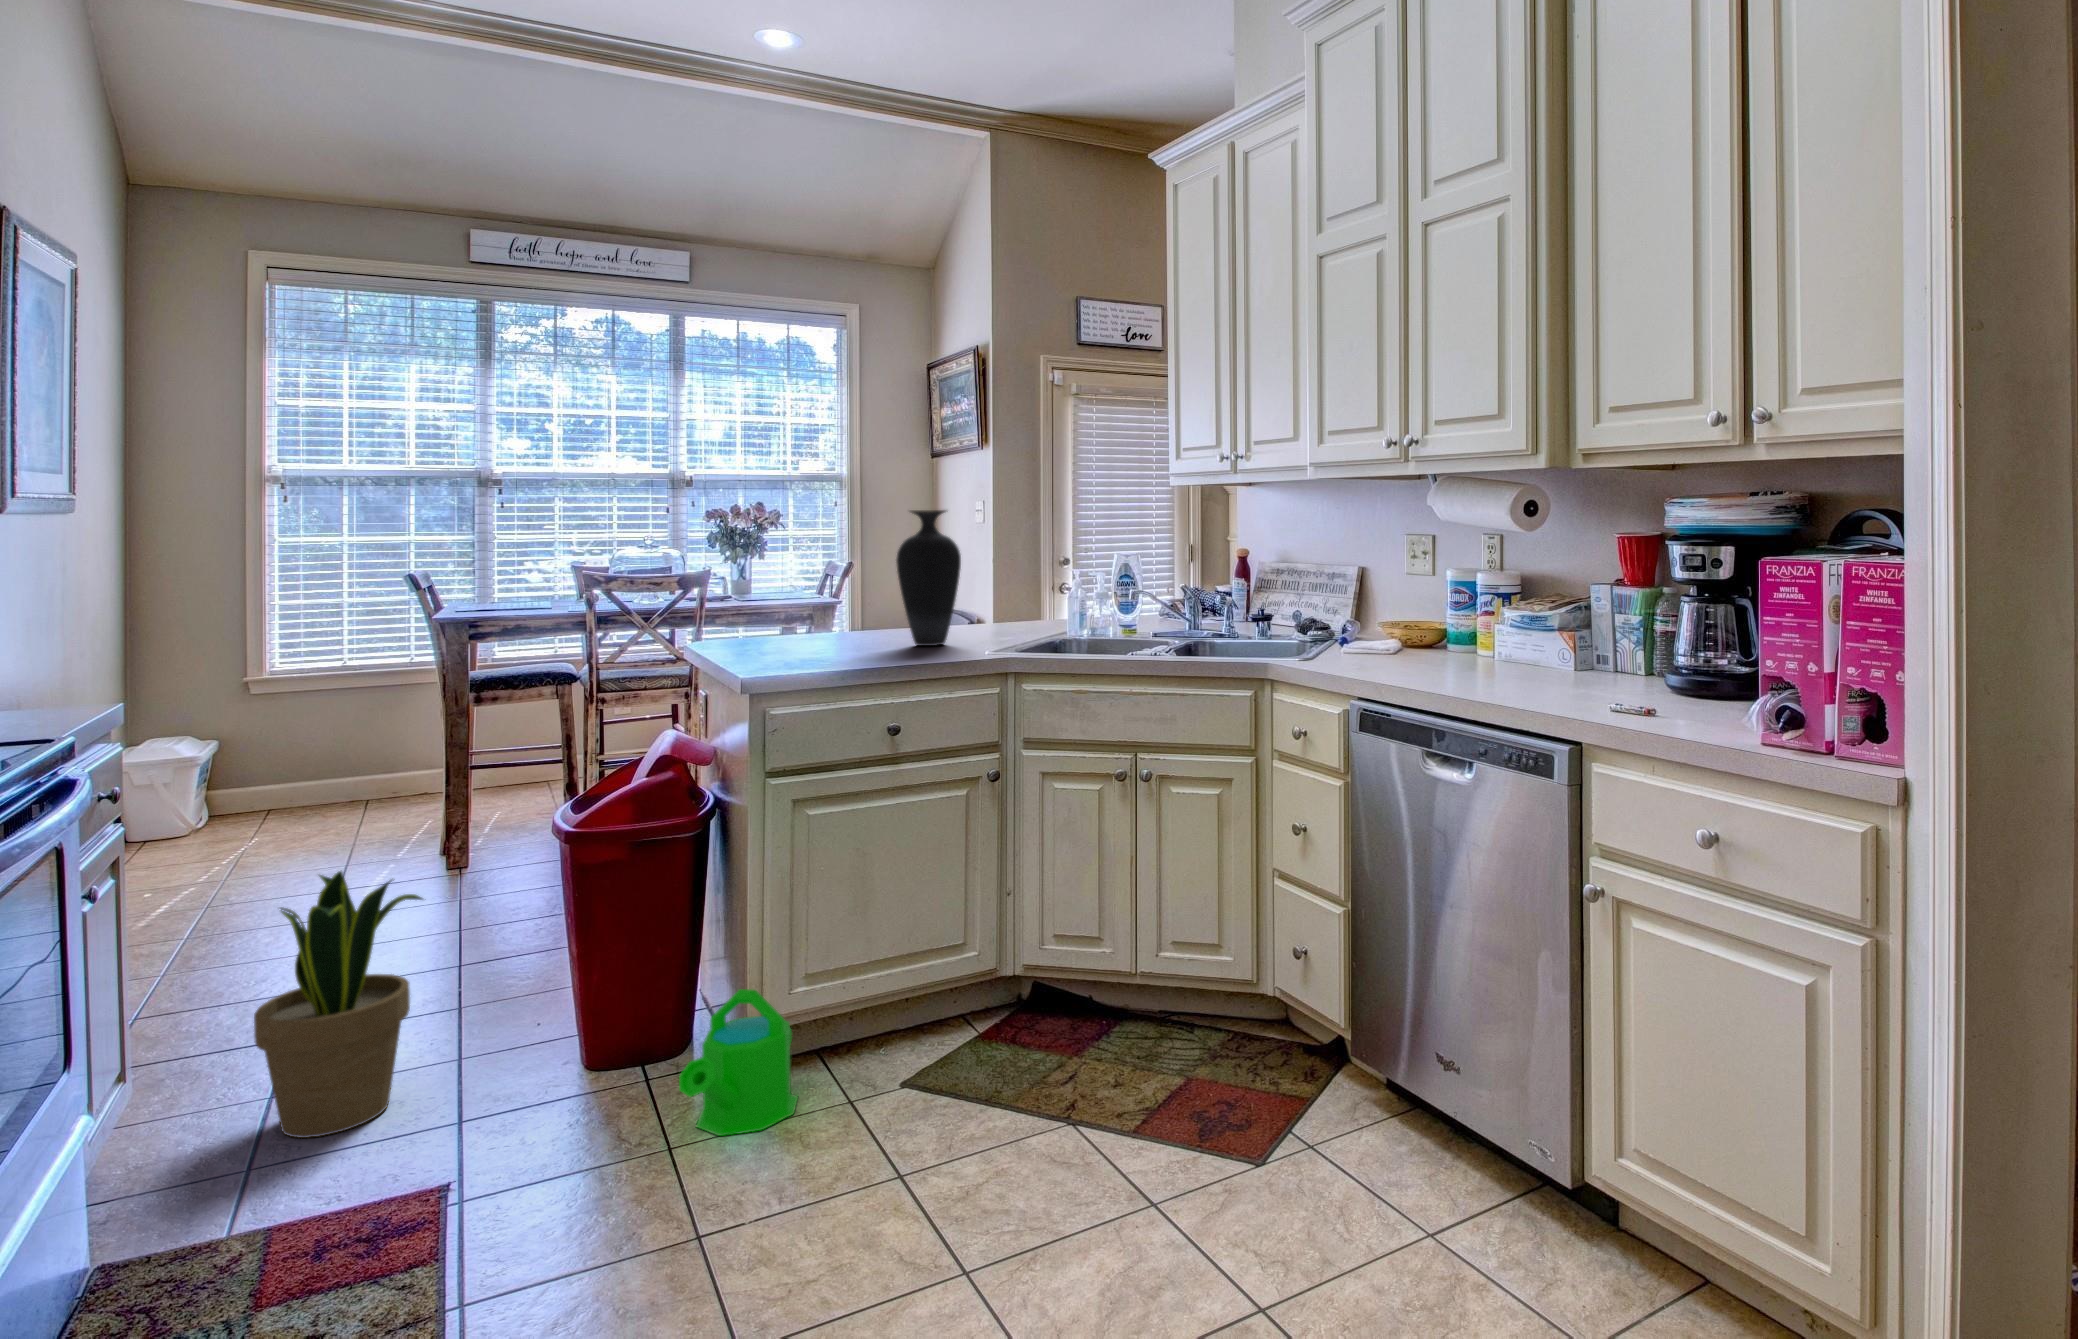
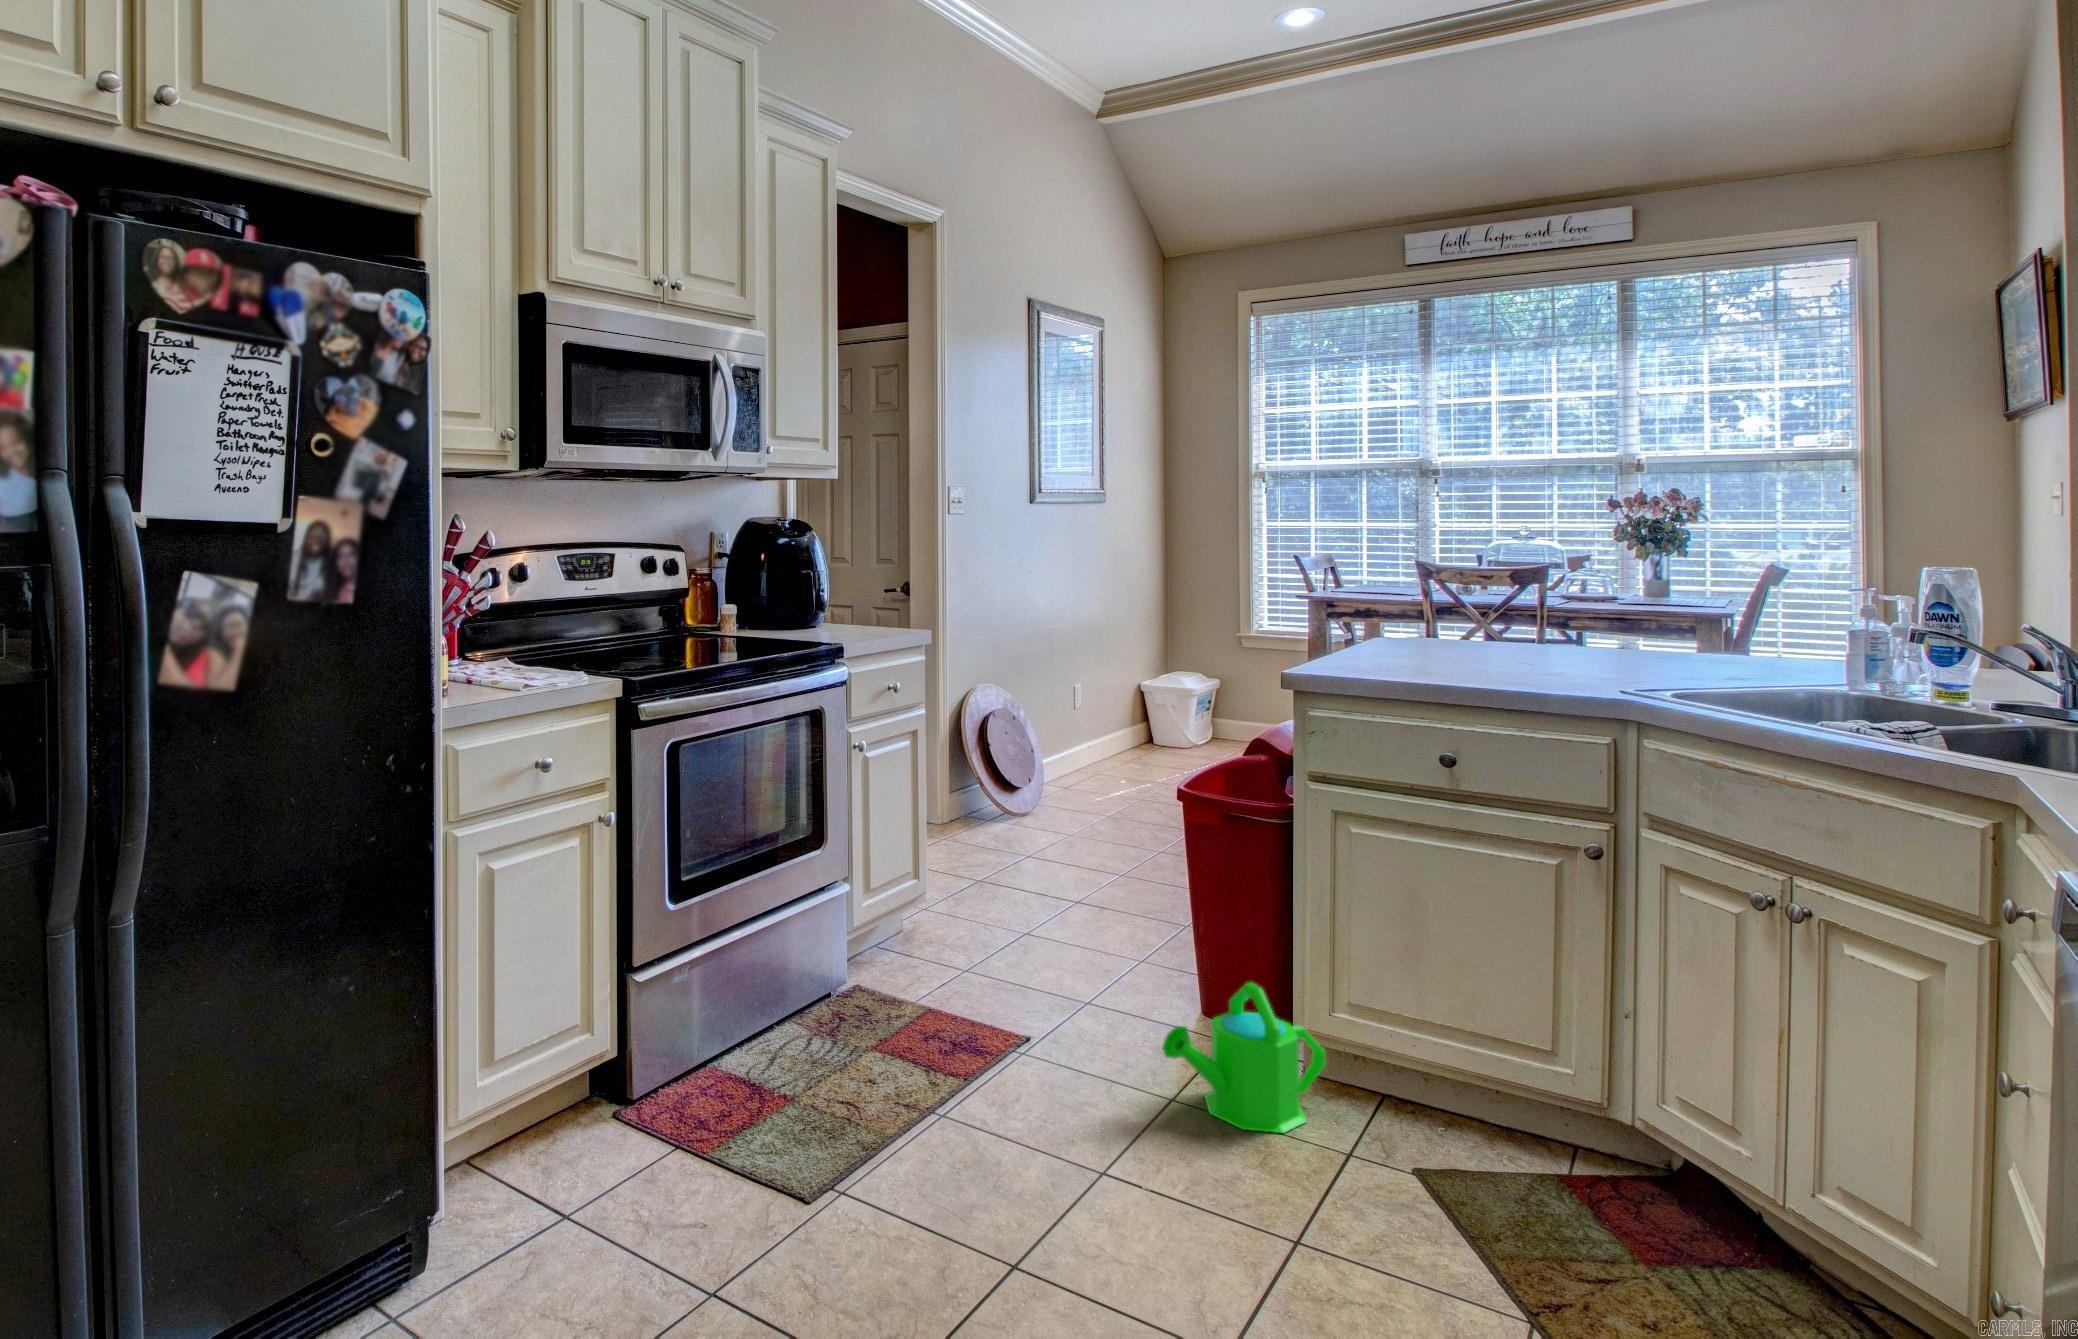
vase: present [896,510,961,646] -> none [1551,498,1646,671]
potted plant: present [254,871,423,1138] -> none [990,775,1101,974]

